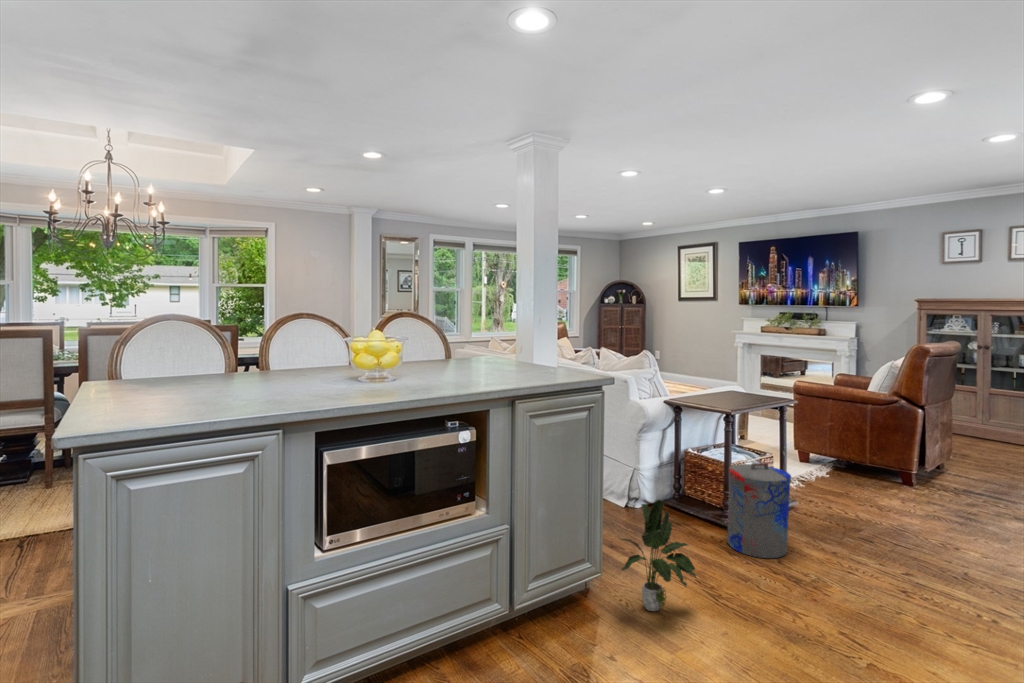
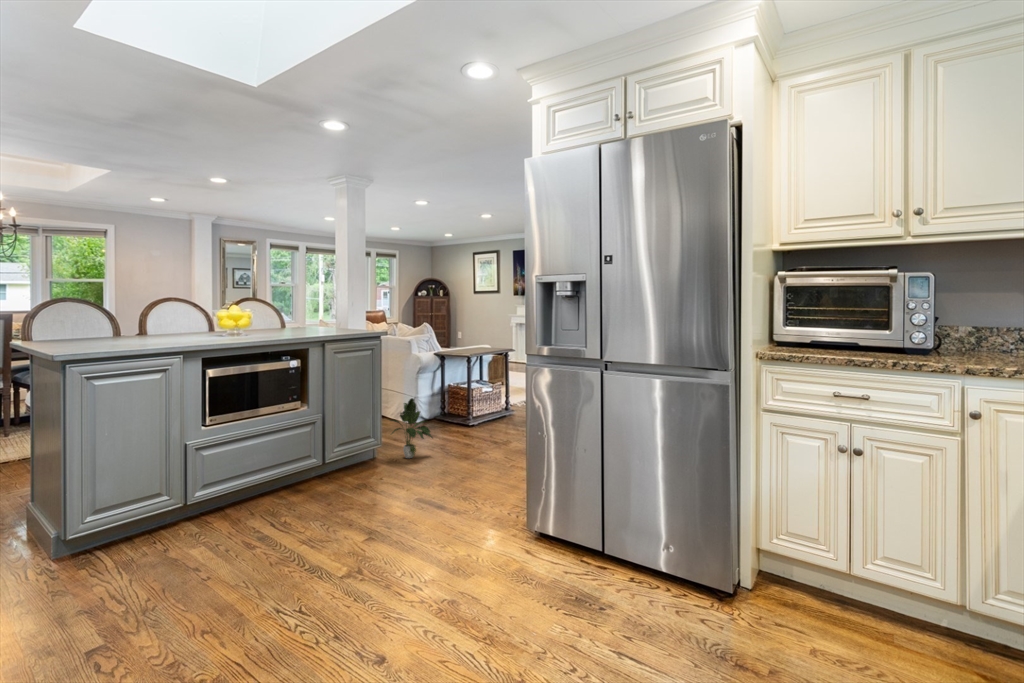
trash can: present [727,463,792,558] -> none [464,383,497,435]

